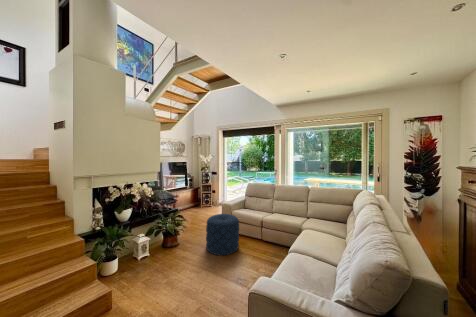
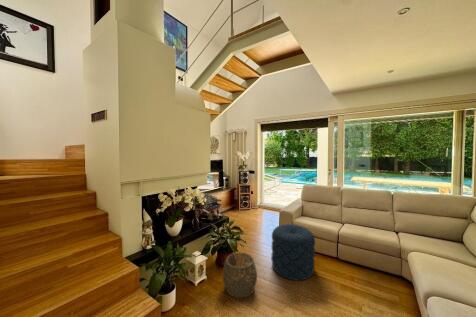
woven basket: none [159,234,187,267] -> present [223,253,257,298]

